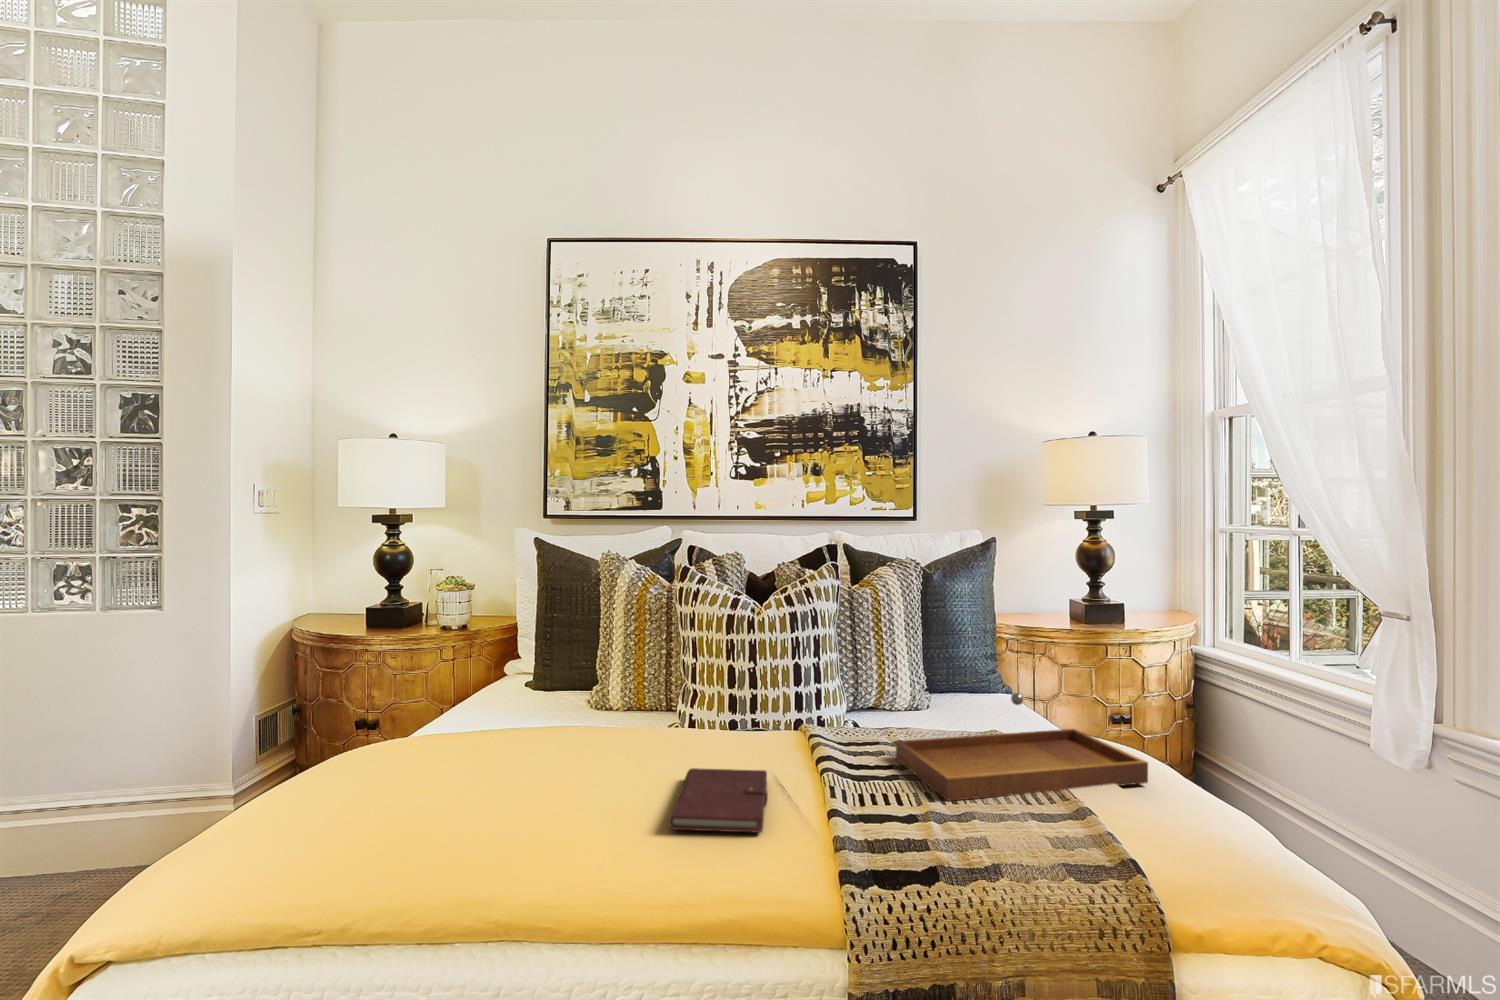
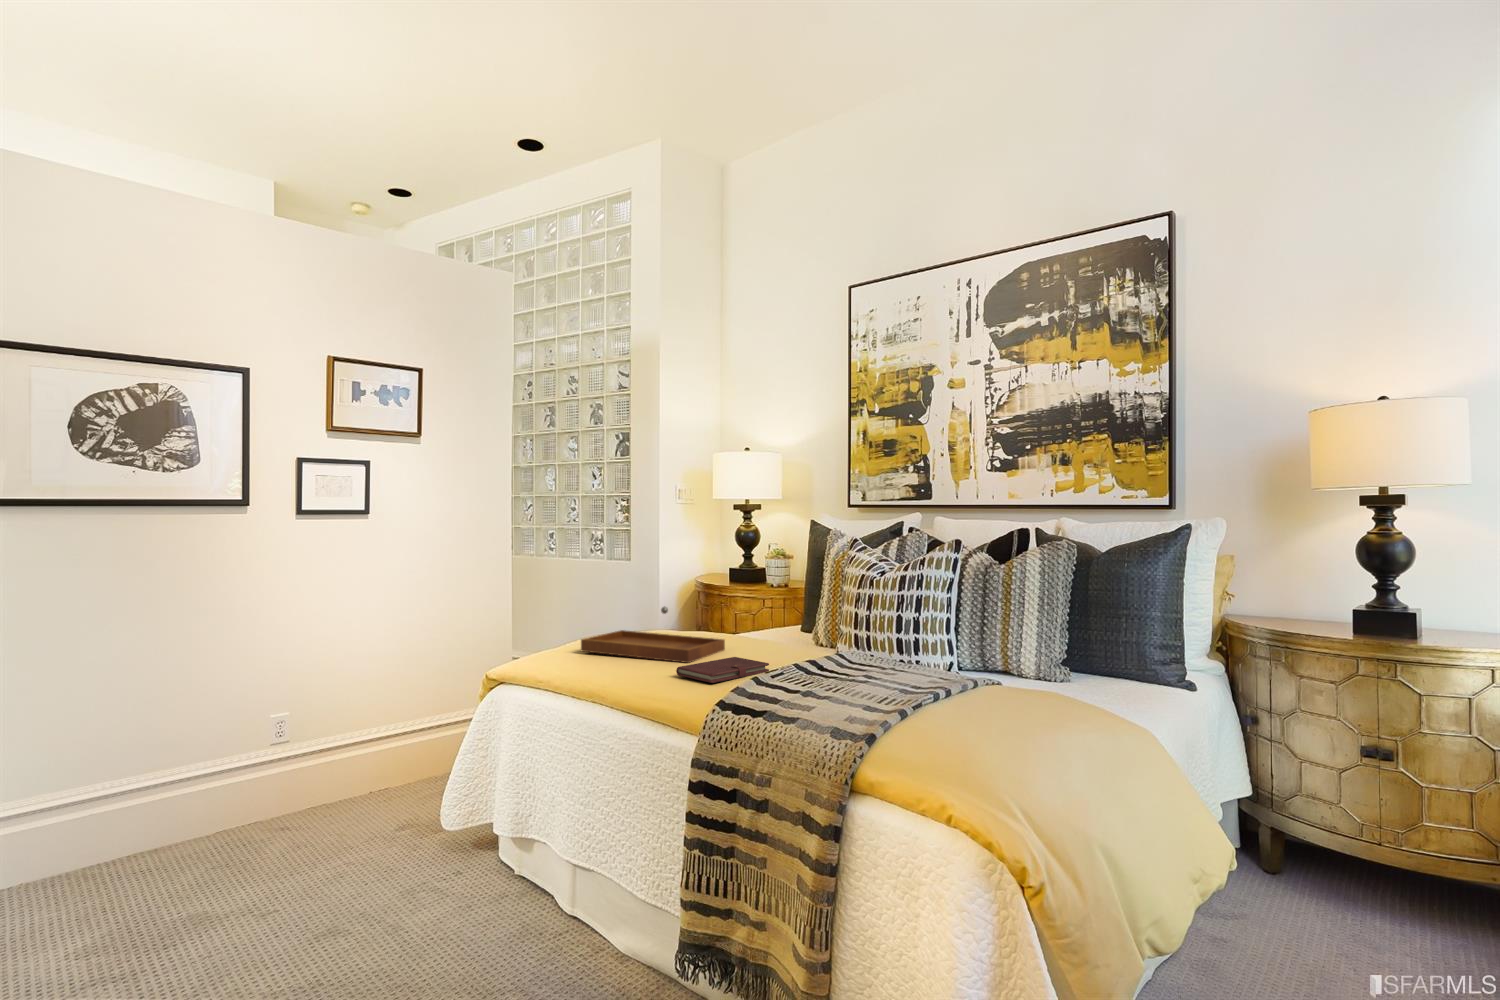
tray: present [896,693,1148,801] -> present [581,606,725,663]

